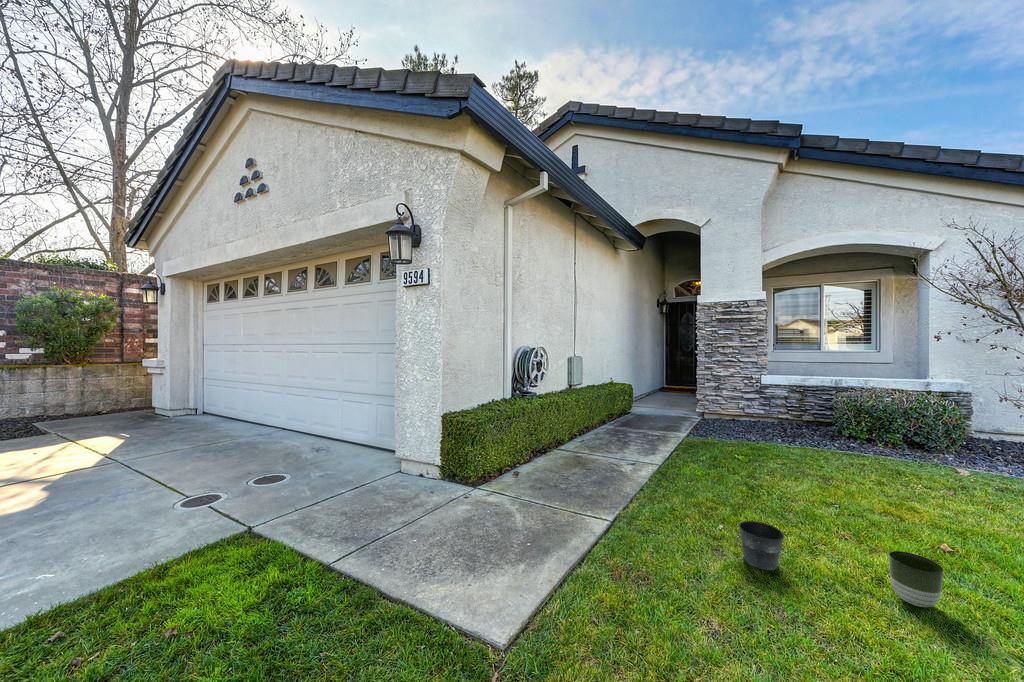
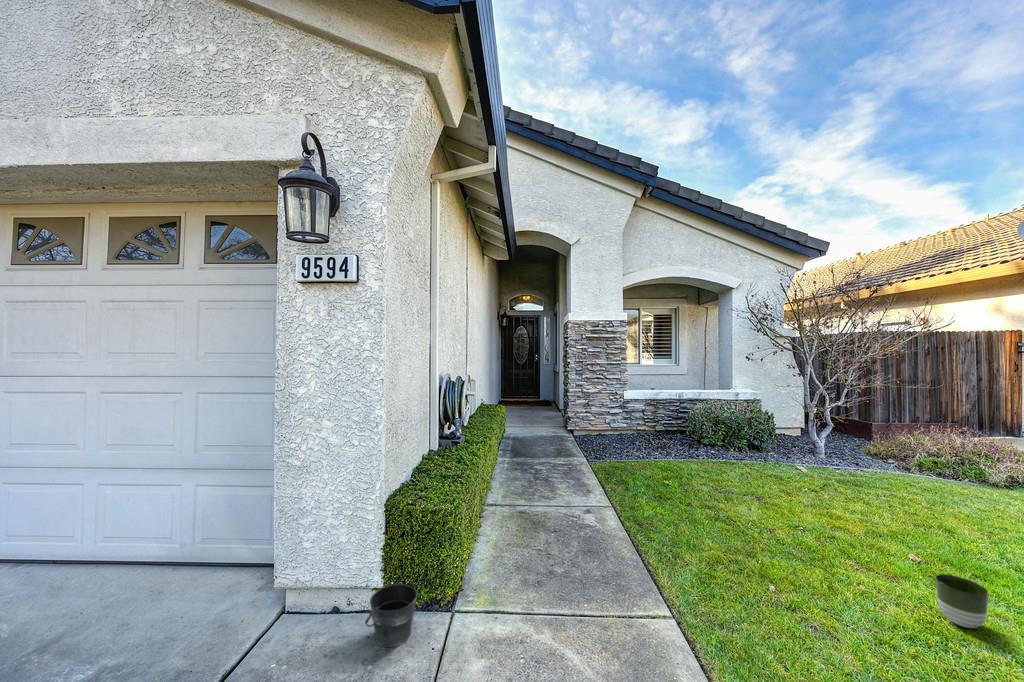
bucket: present [734,521,785,570] -> present [365,584,418,647]

